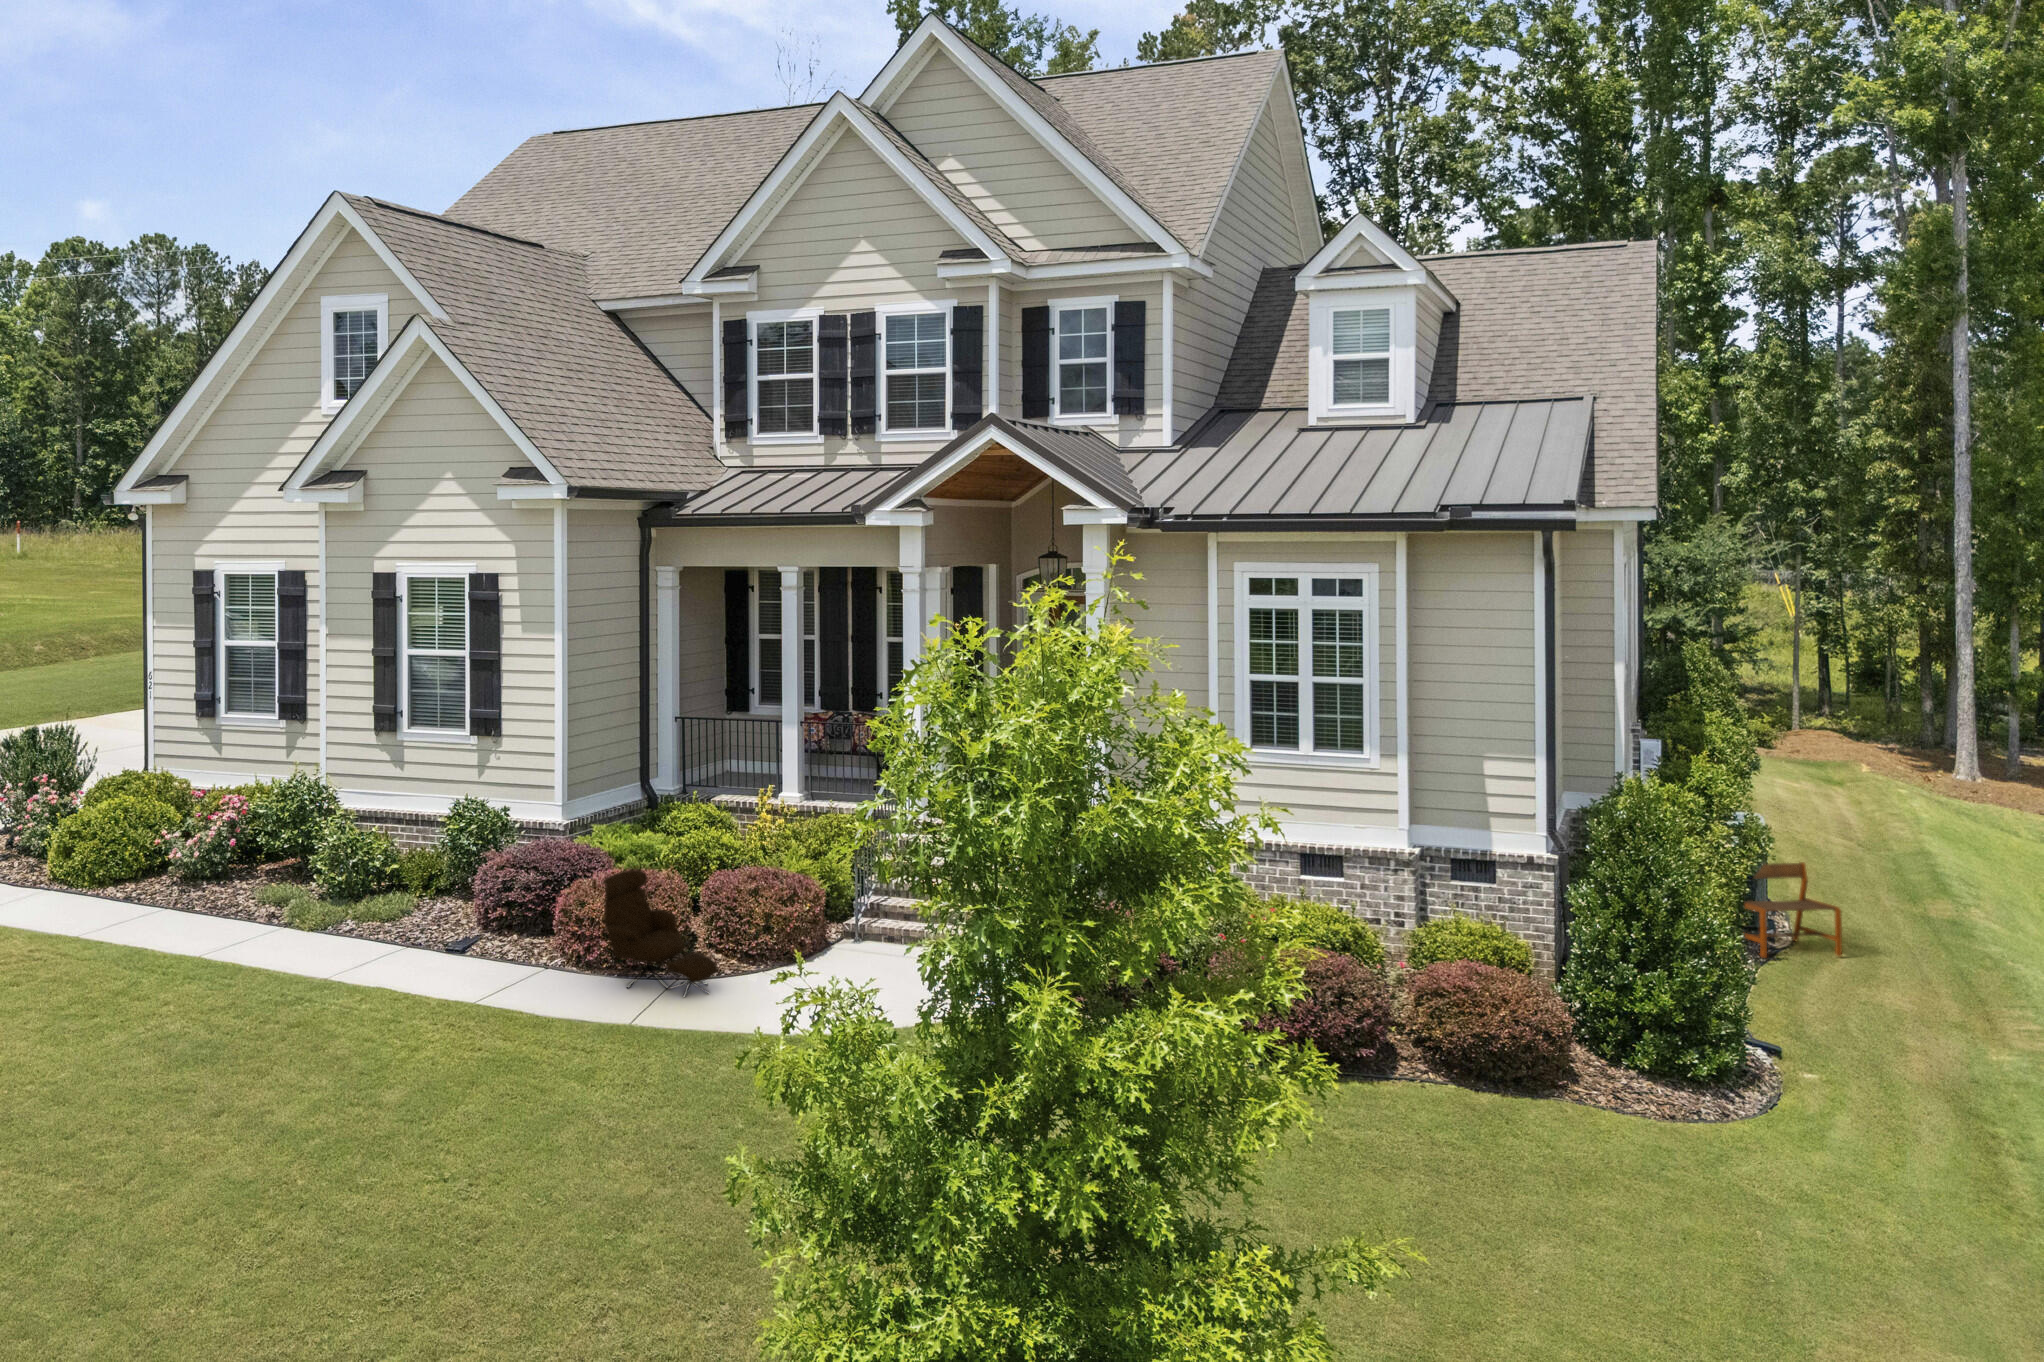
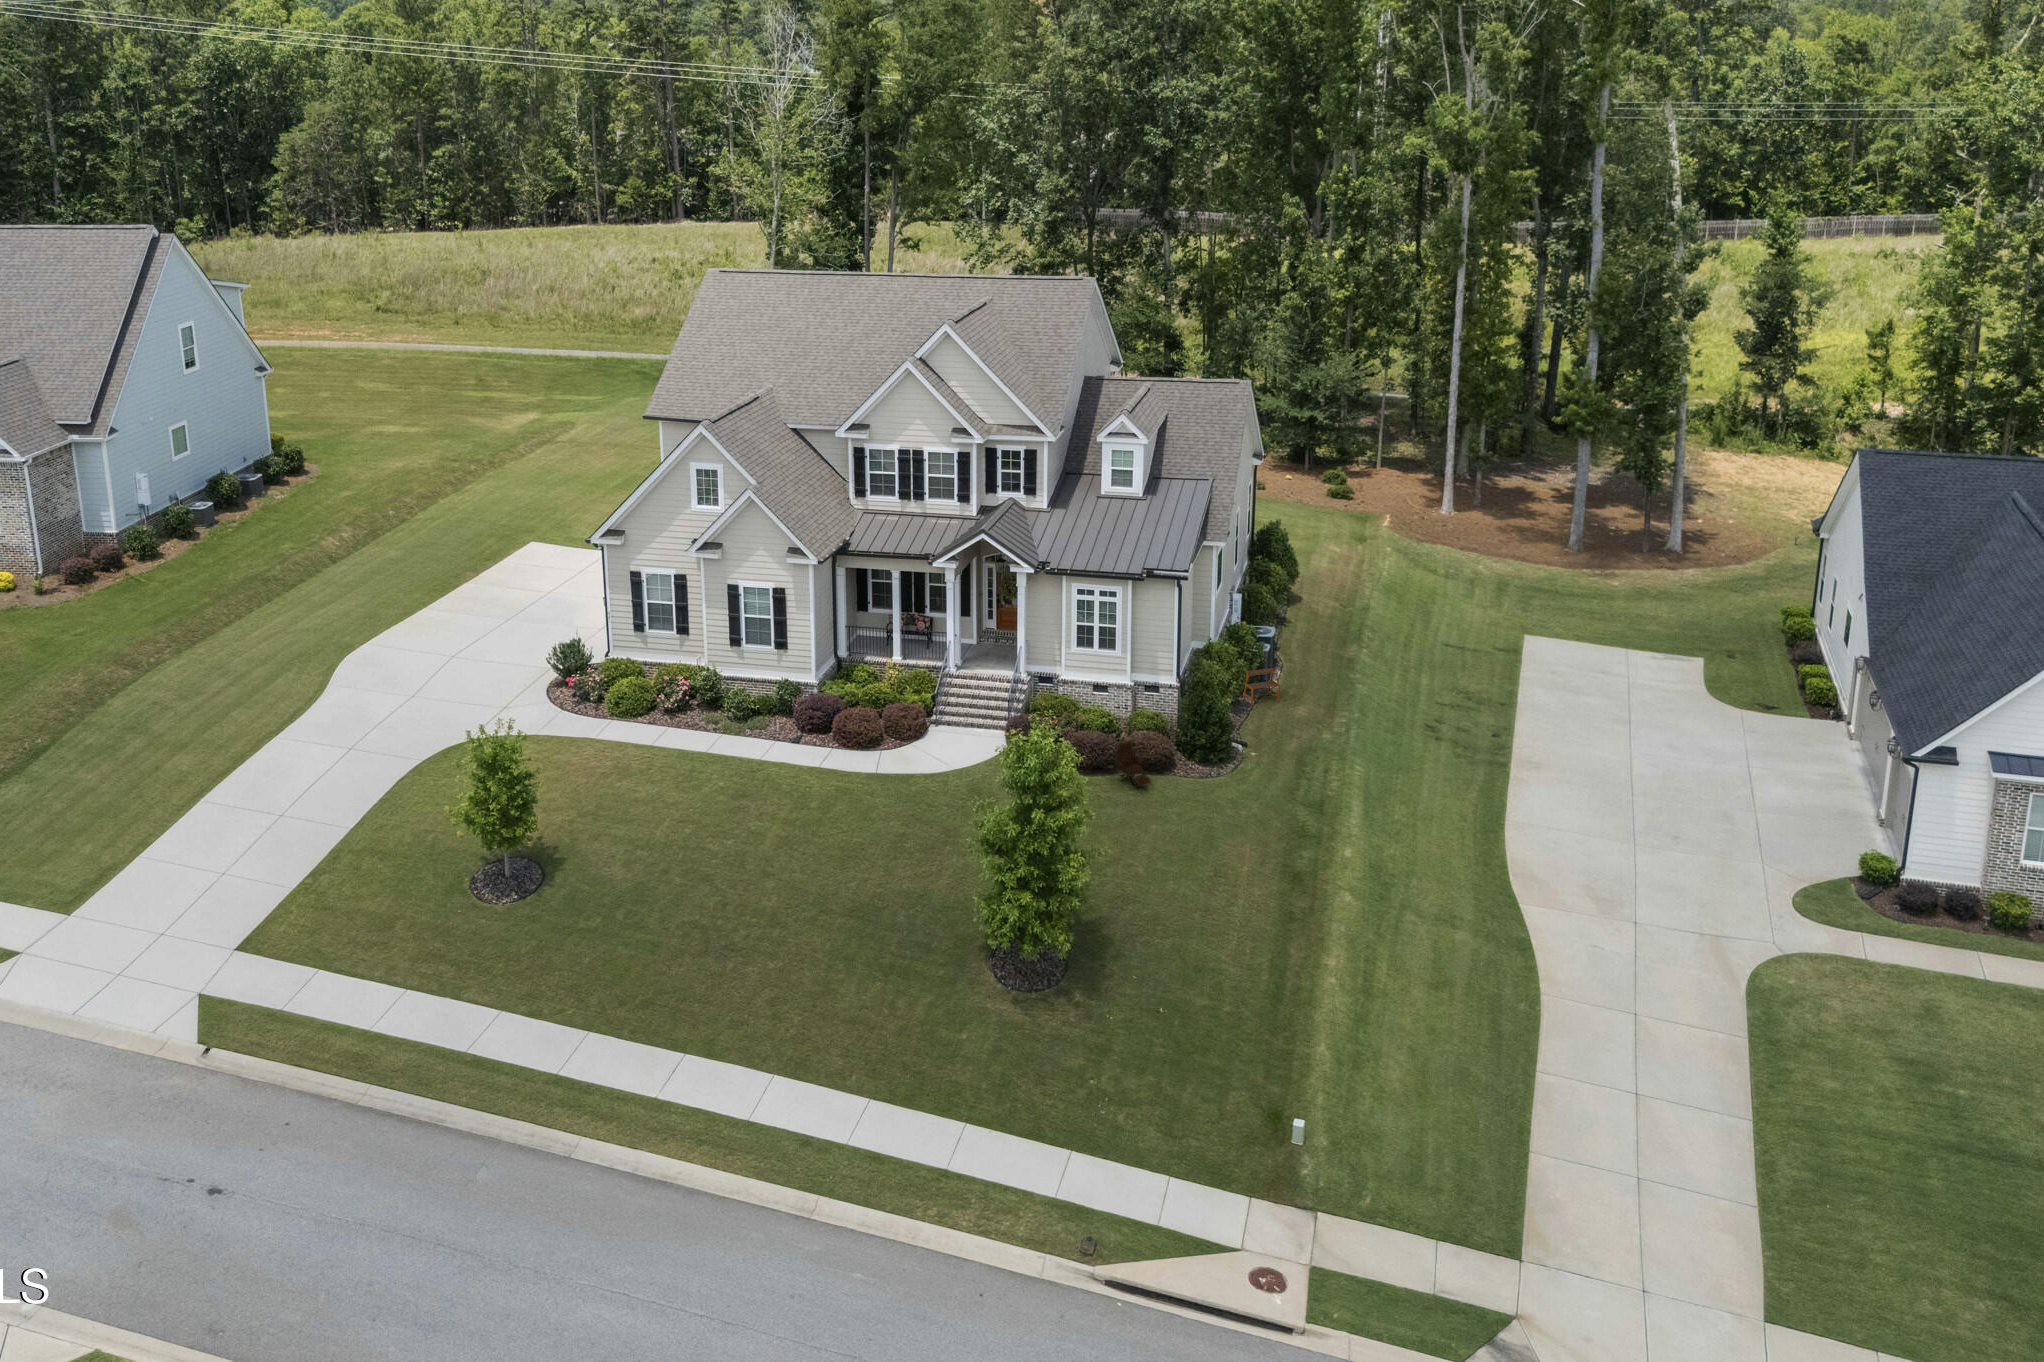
lounge chair: present [604,869,718,996] -> present [1115,741,1151,786]

